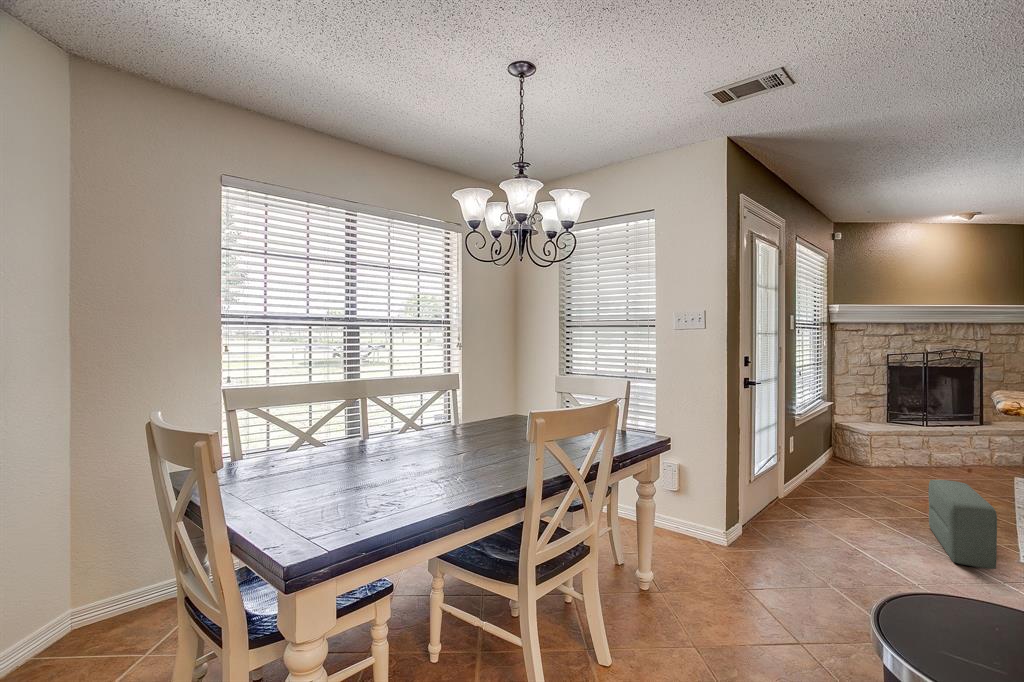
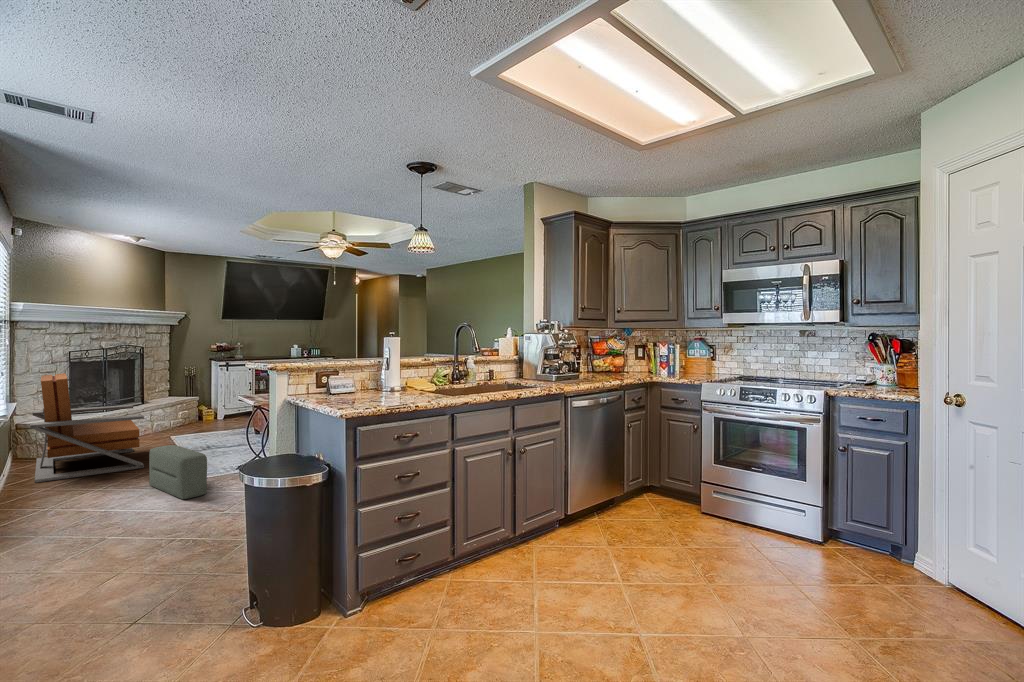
lounge chair: none [823,377,949,504] -> present [30,373,144,483]

